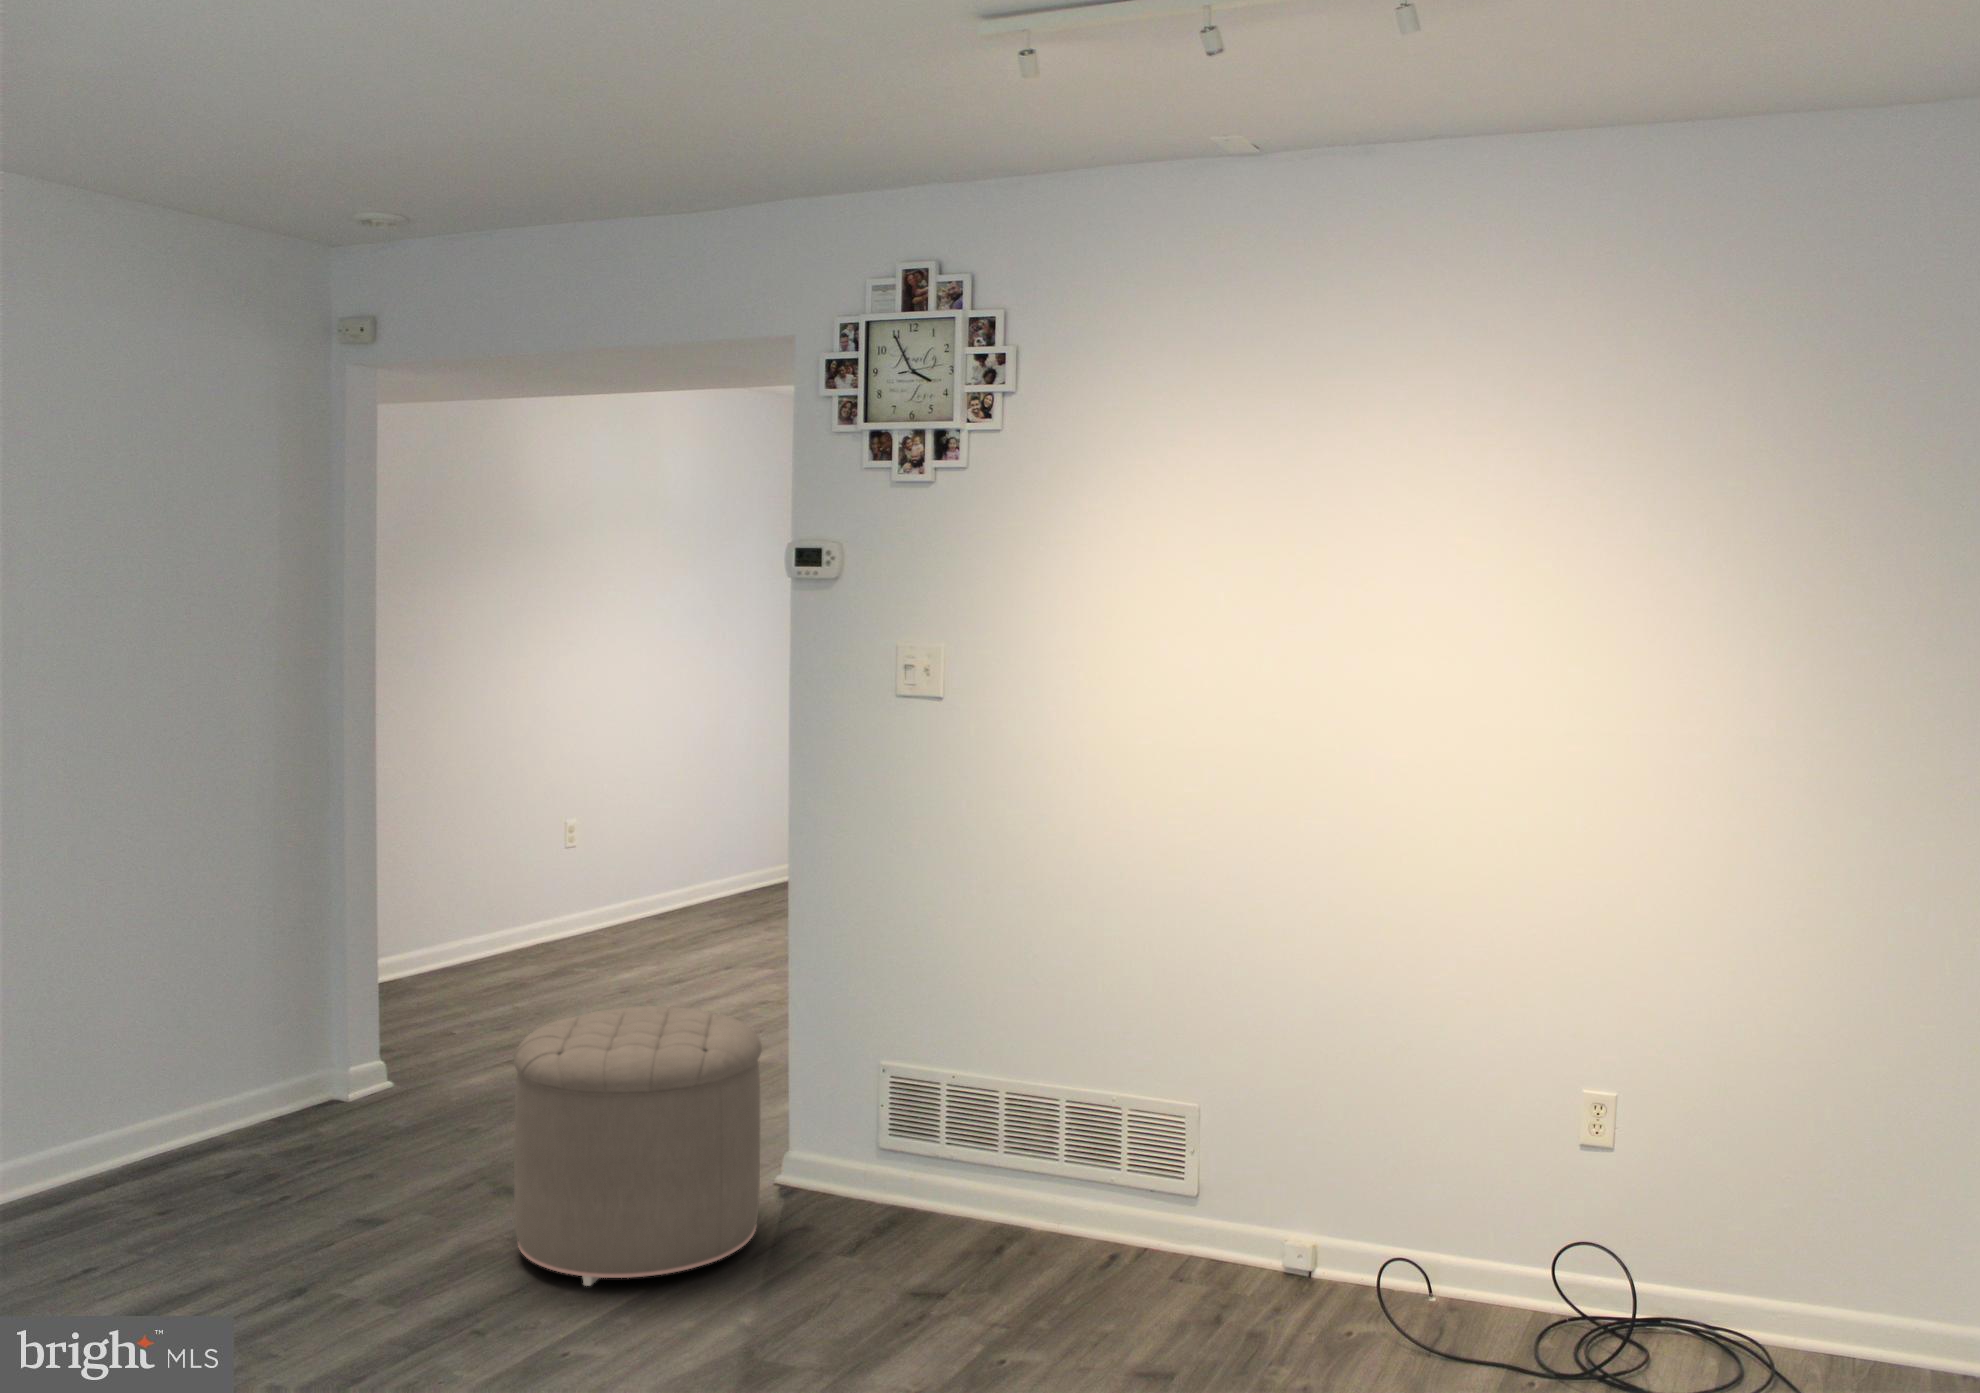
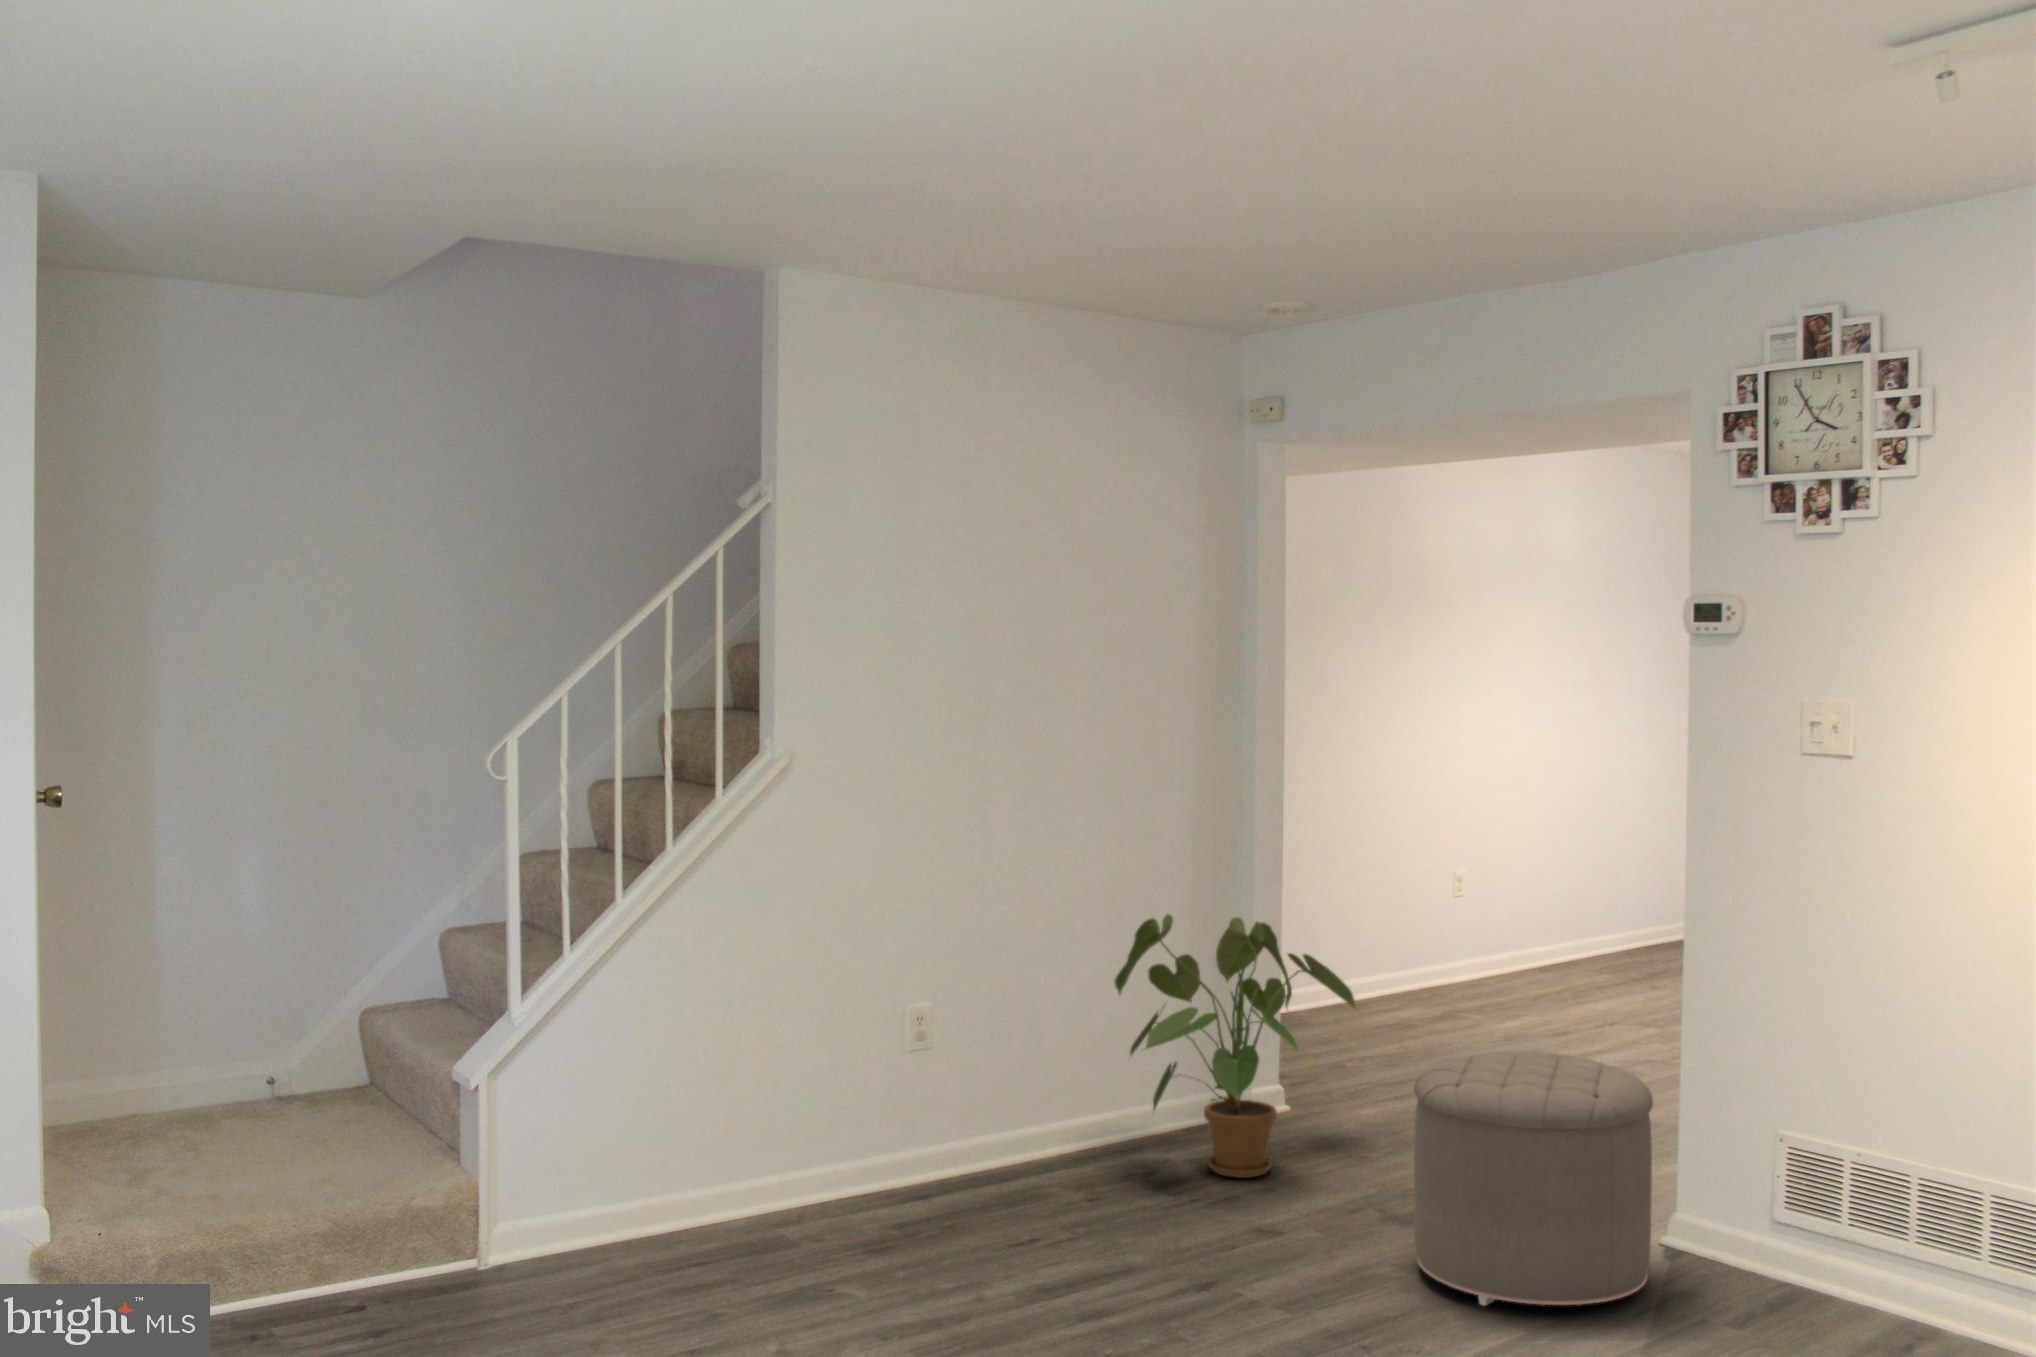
house plant: none [177,886,466,1172] -> present [1114,914,1356,1178]

